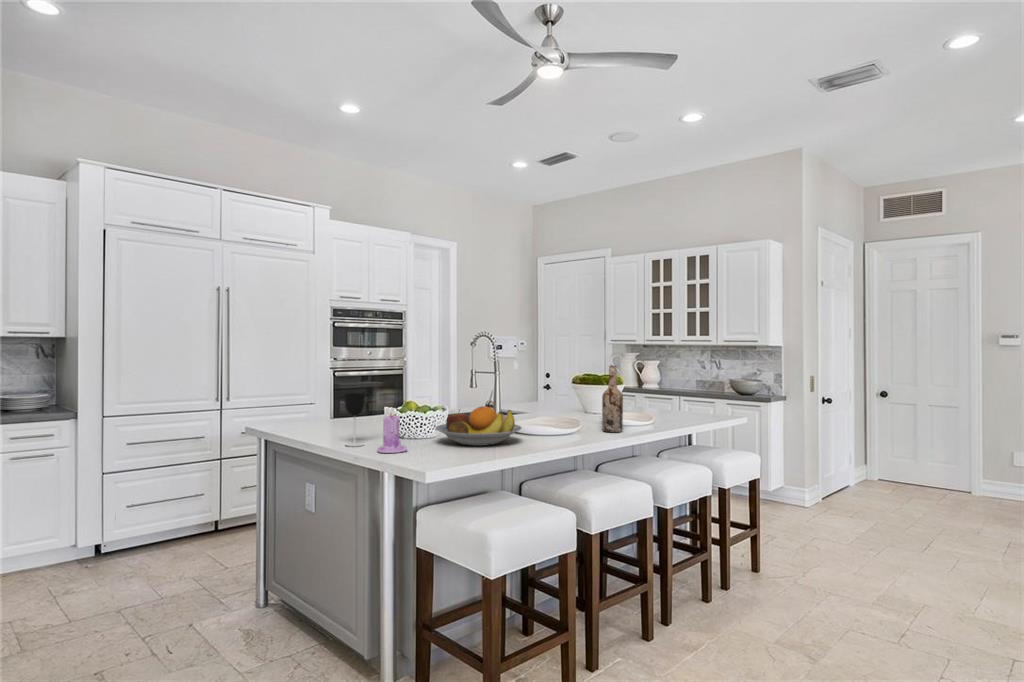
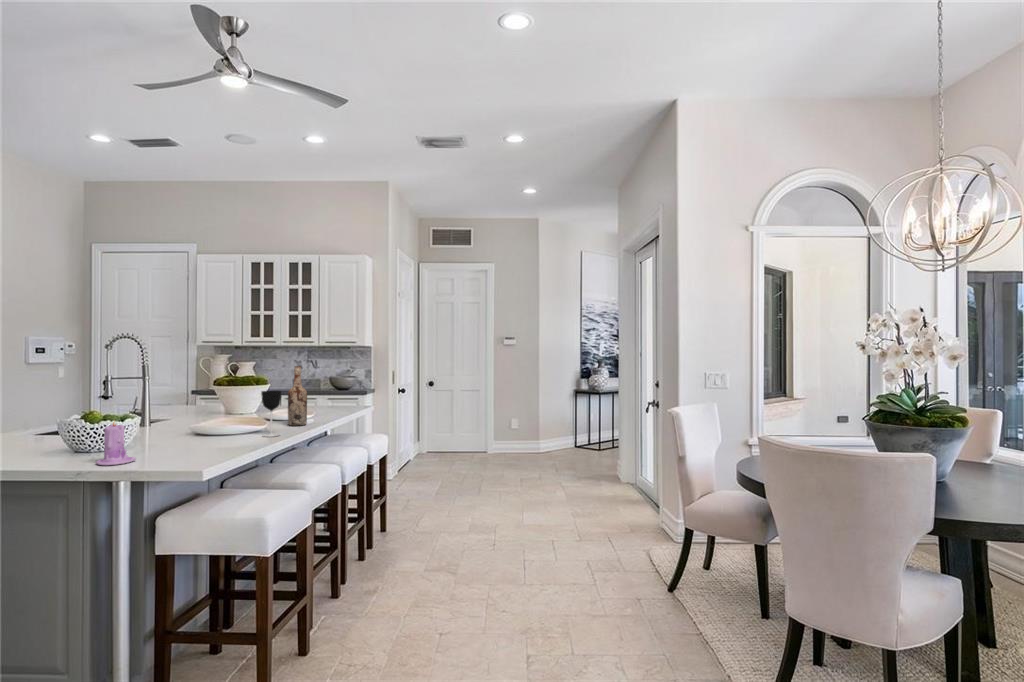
wine glass: present [344,393,365,446] -> present [261,391,282,437]
fruit bowl: present [435,406,521,446] -> none [142,409,240,449]

